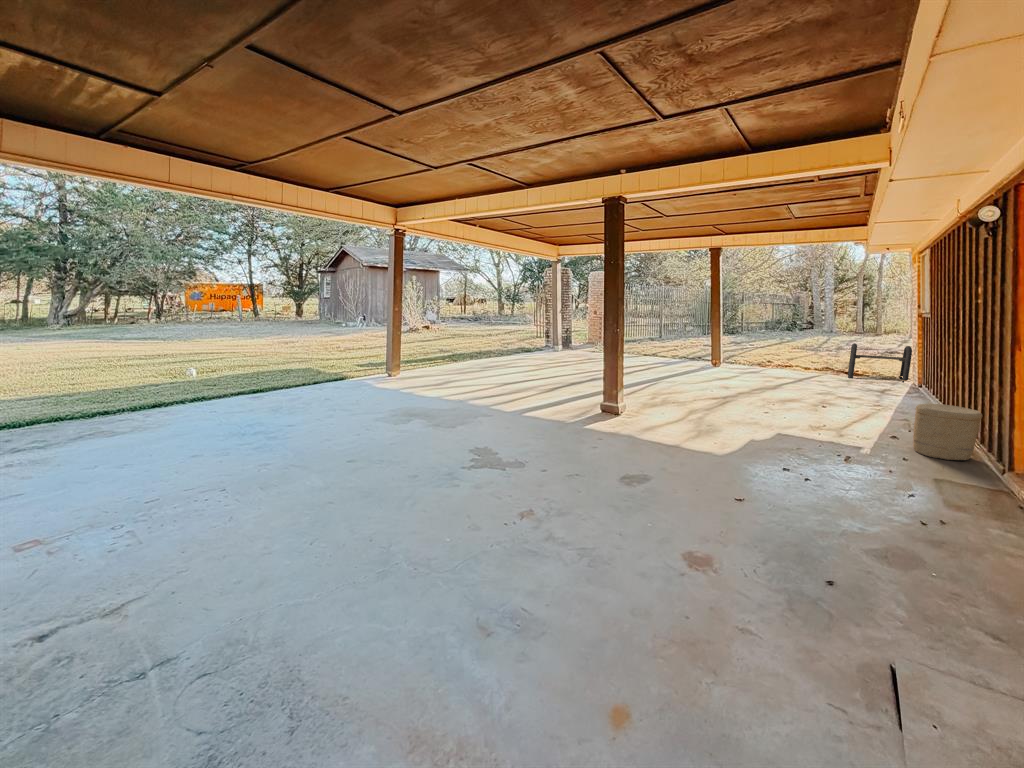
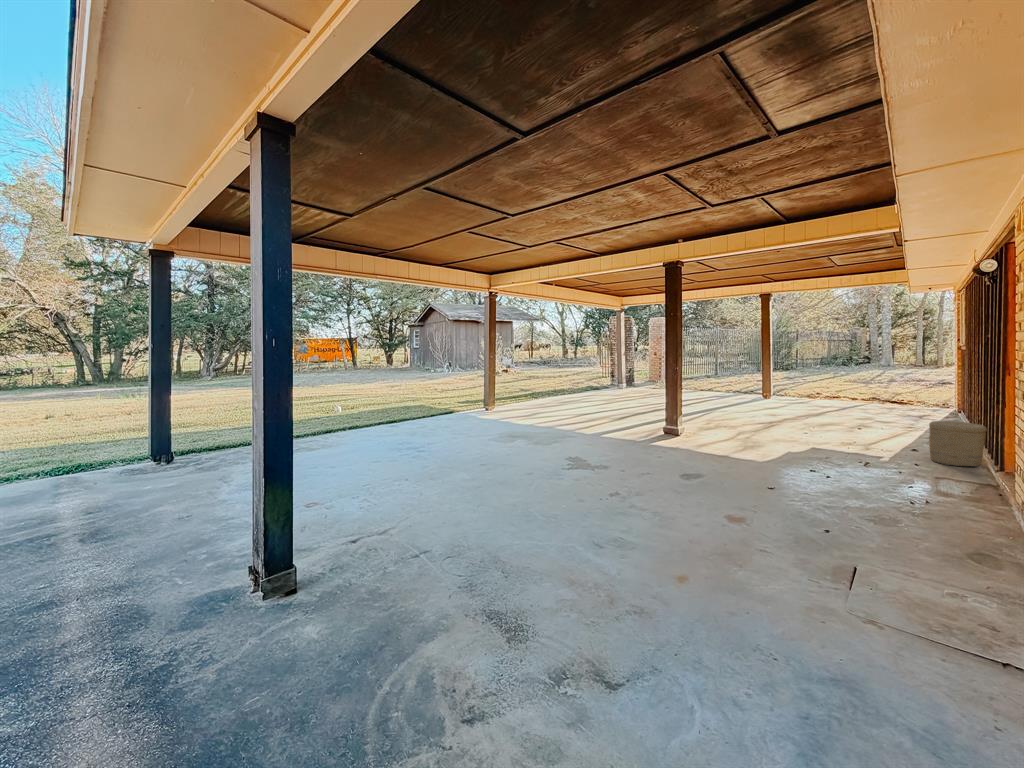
bench: present [848,343,912,383] -> none [894,375,955,410]

